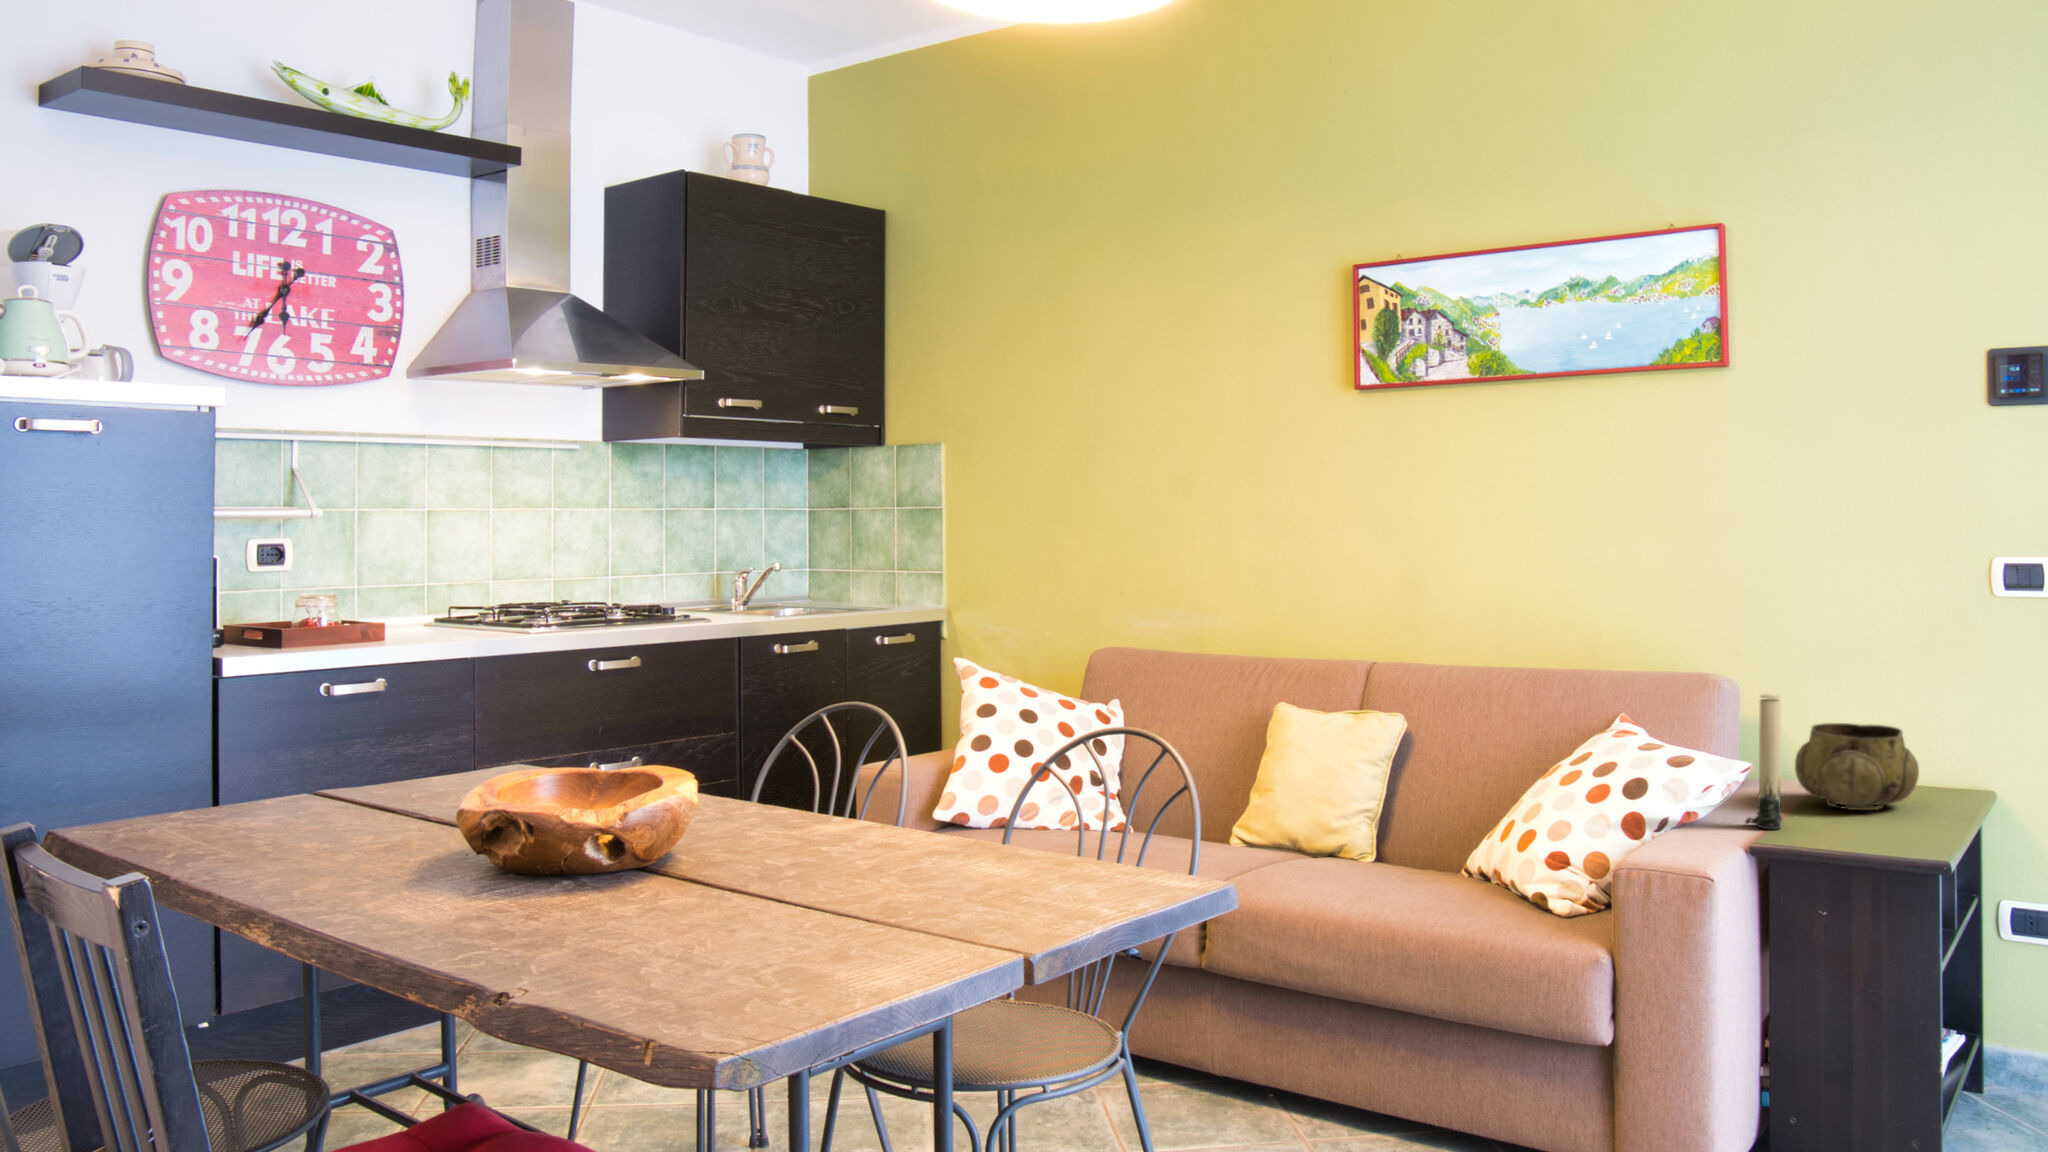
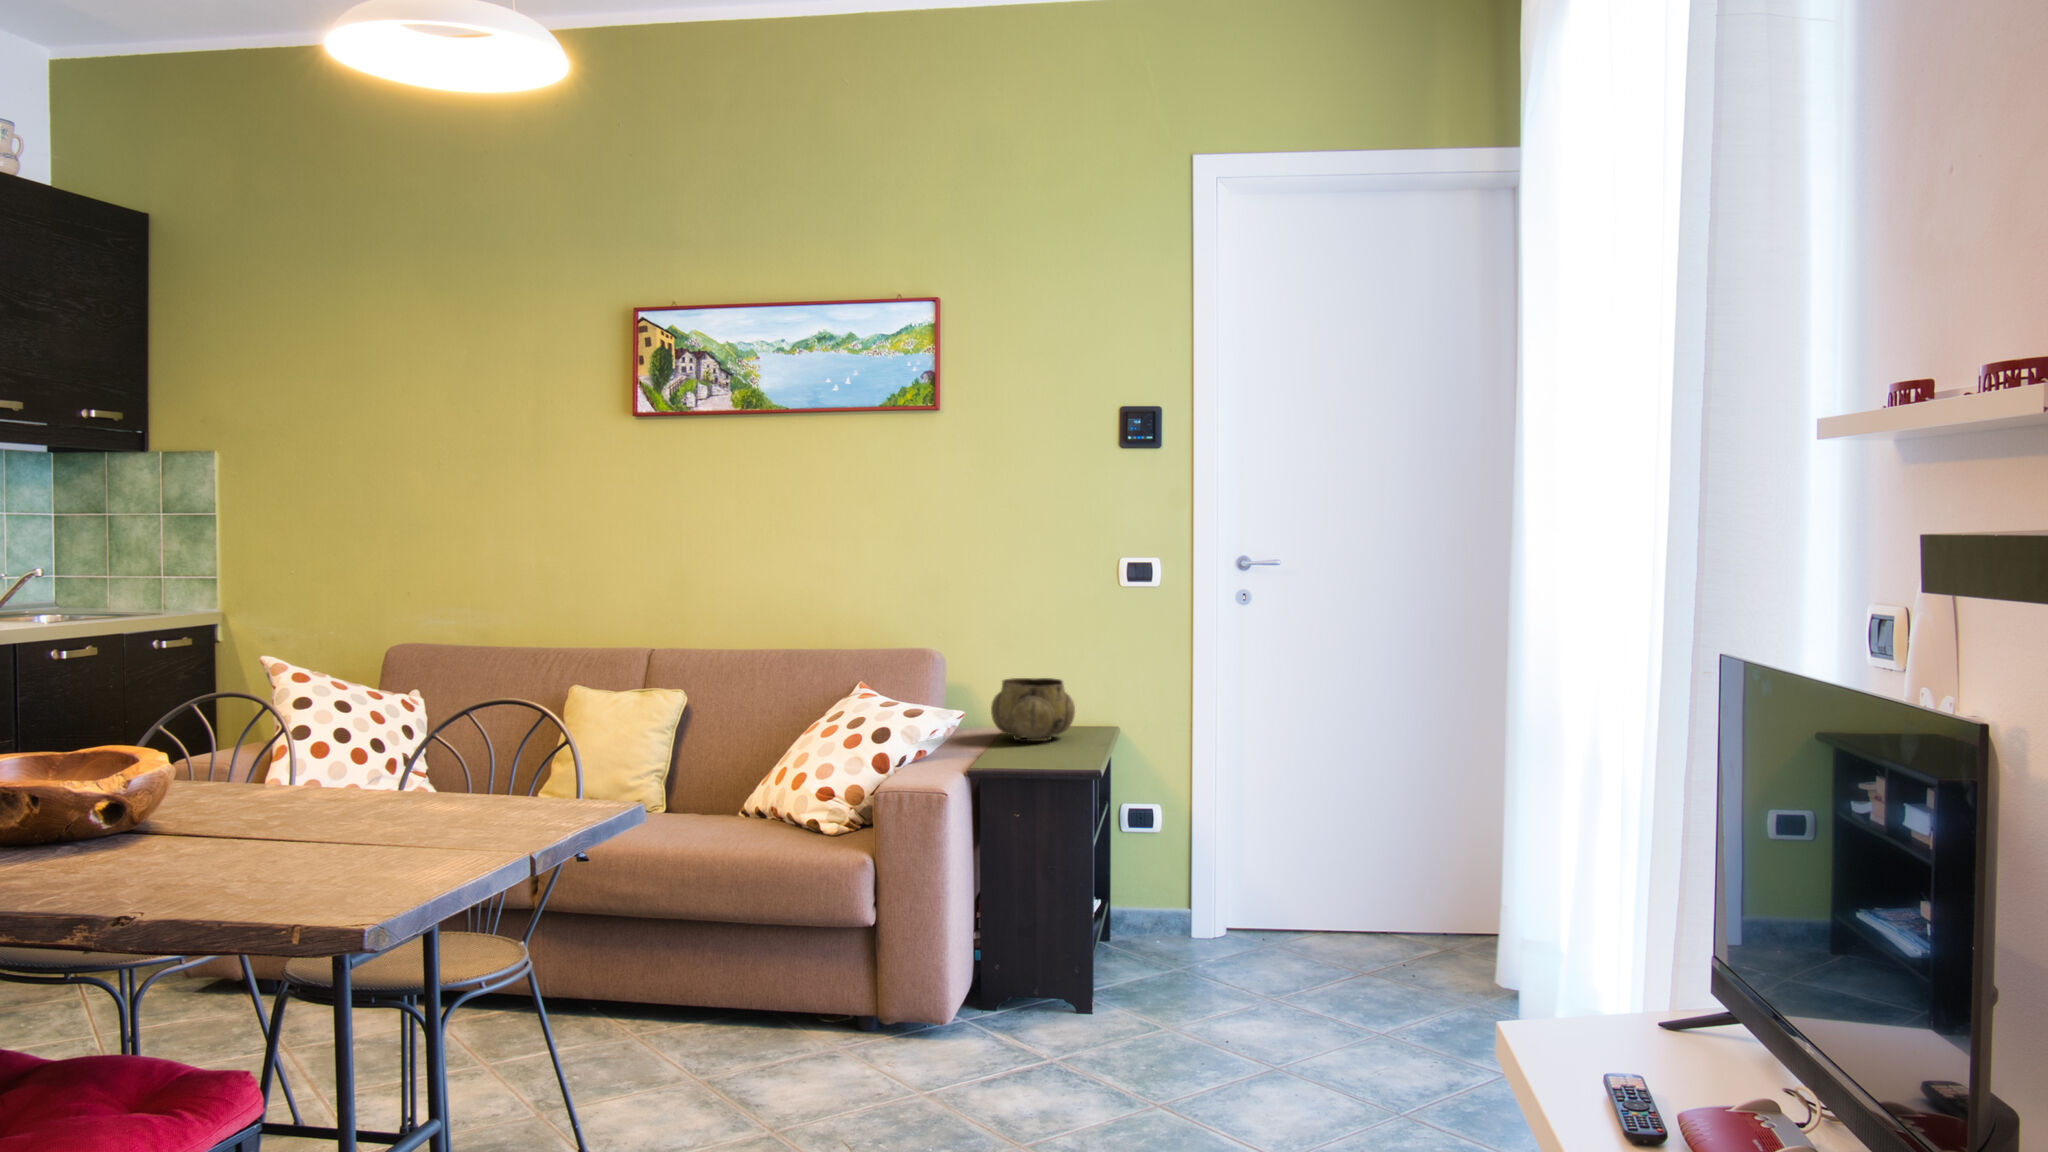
candle: present [1745,694,1782,829] -> none [962,654,989,758]

